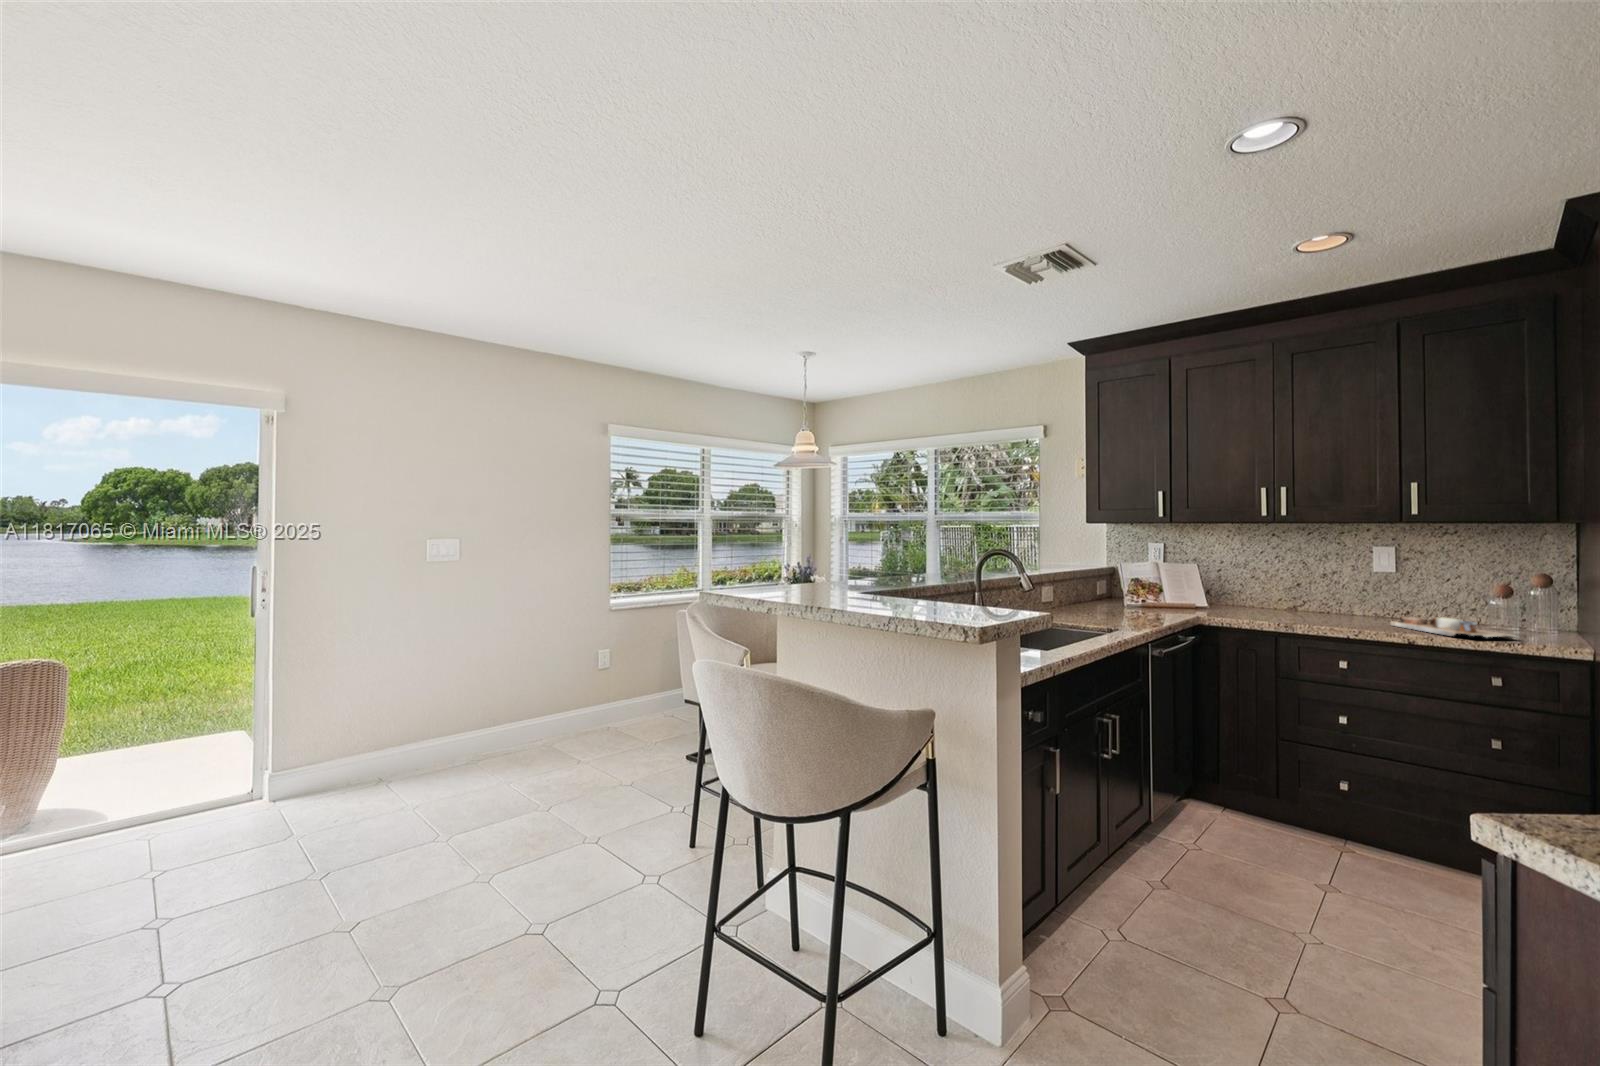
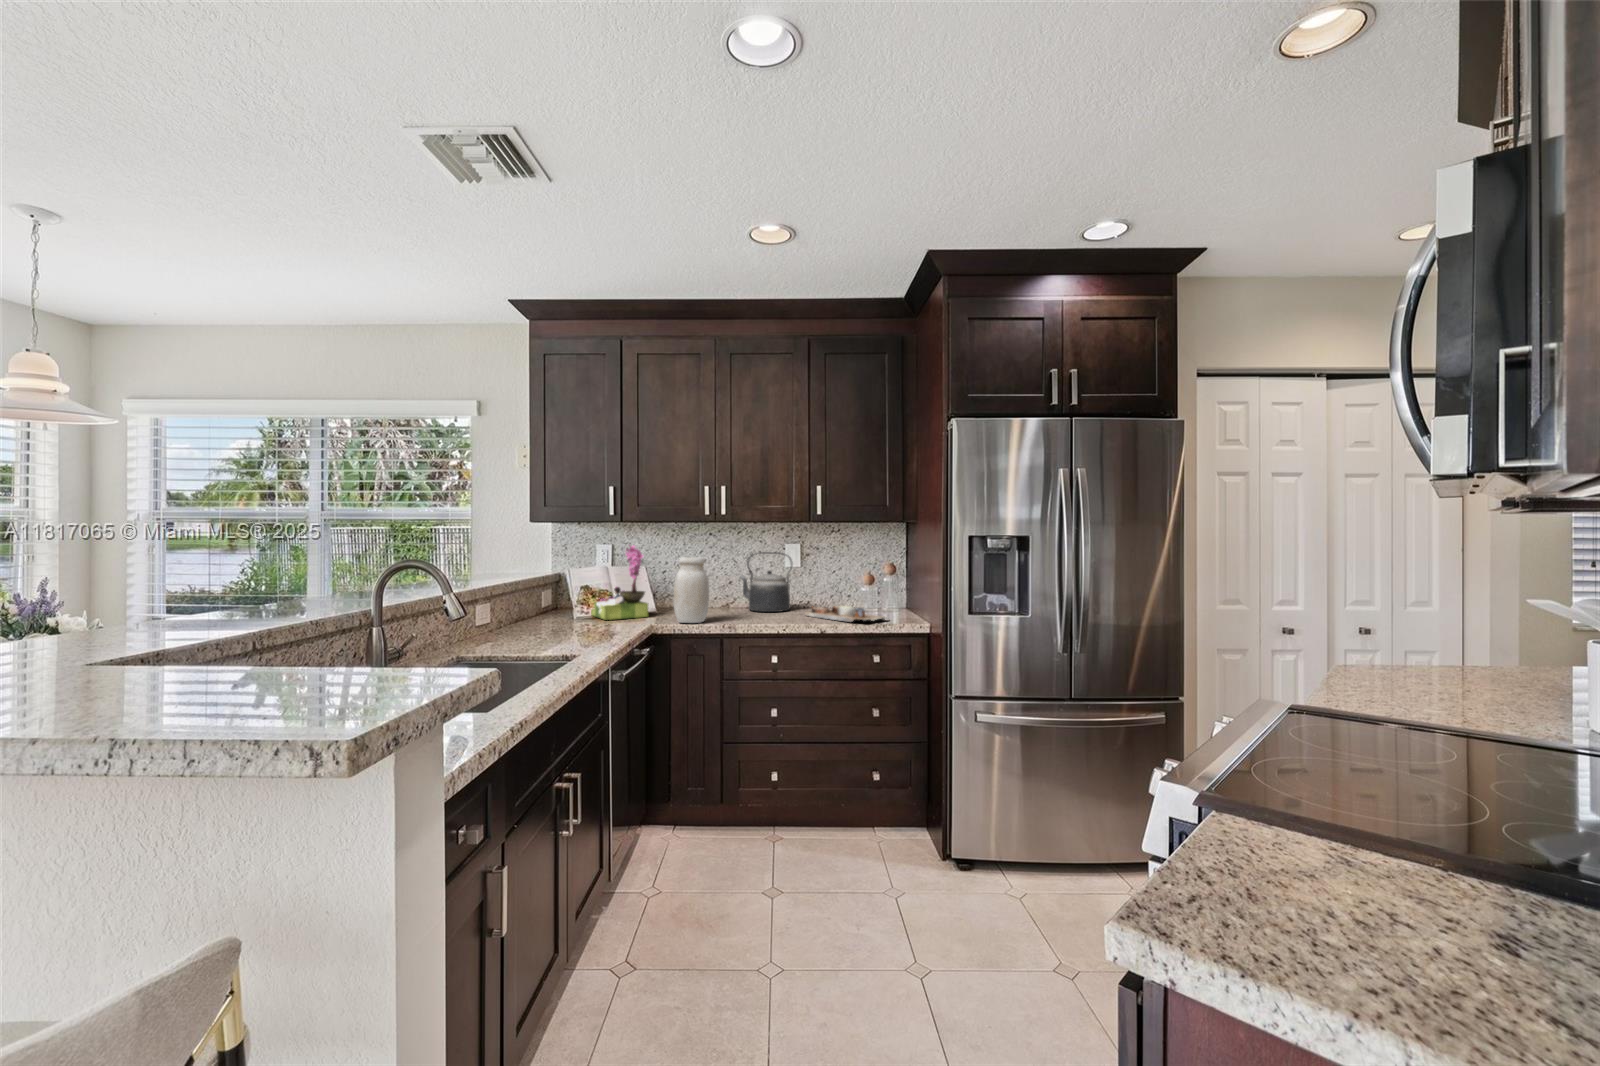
flower arrangement: none [1141,543,1197,611] -> present [591,545,648,620]
kettle: none [1306,554,1378,619] -> present [740,552,792,612]
jar: none [1221,556,1260,620] -> present [673,557,709,623]

